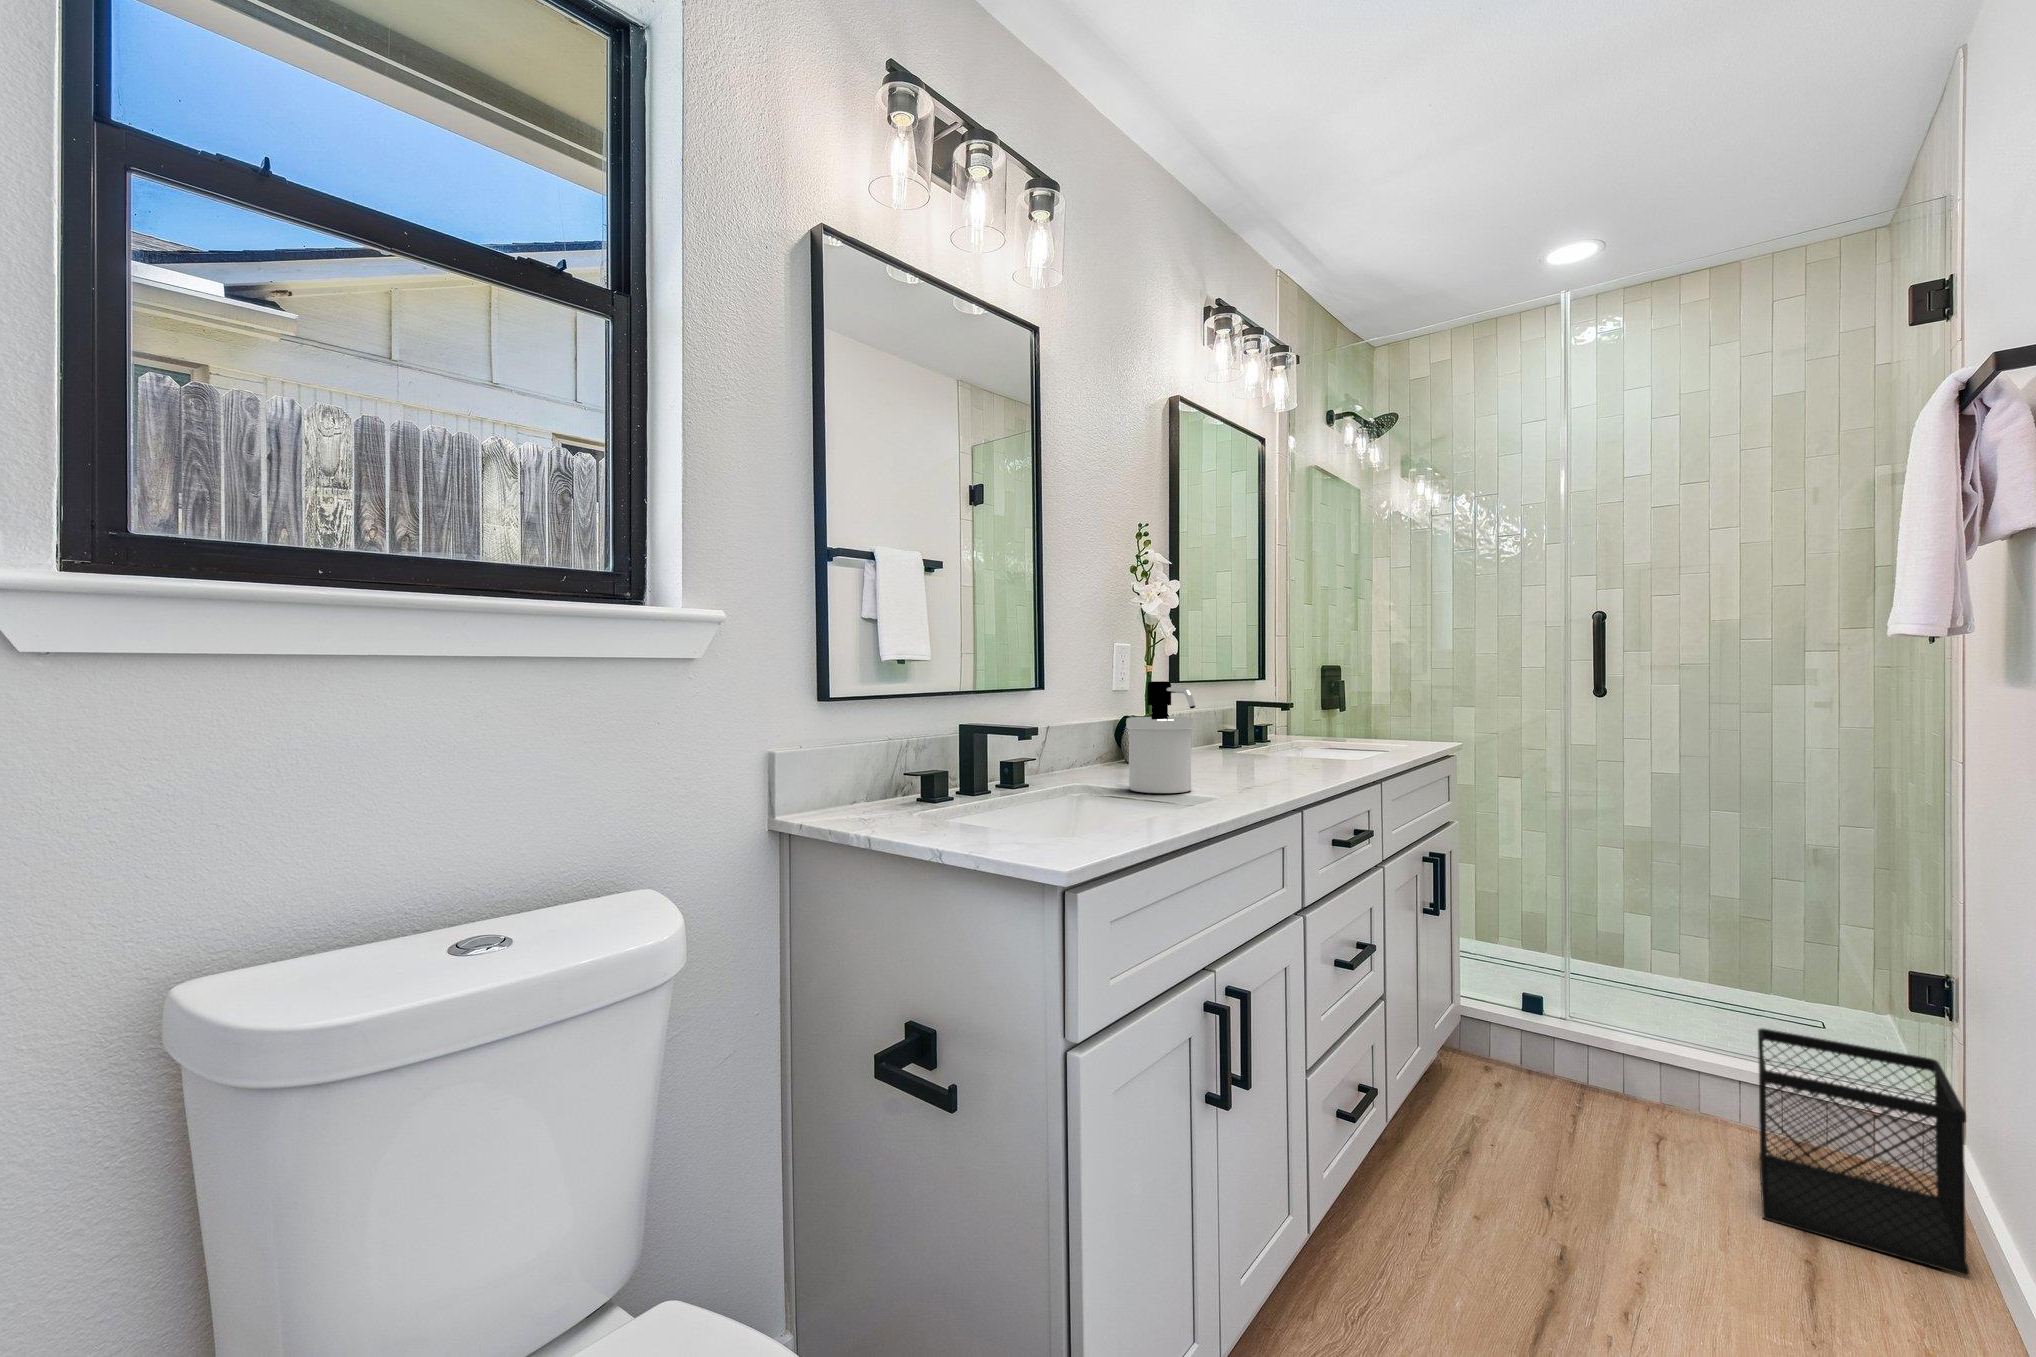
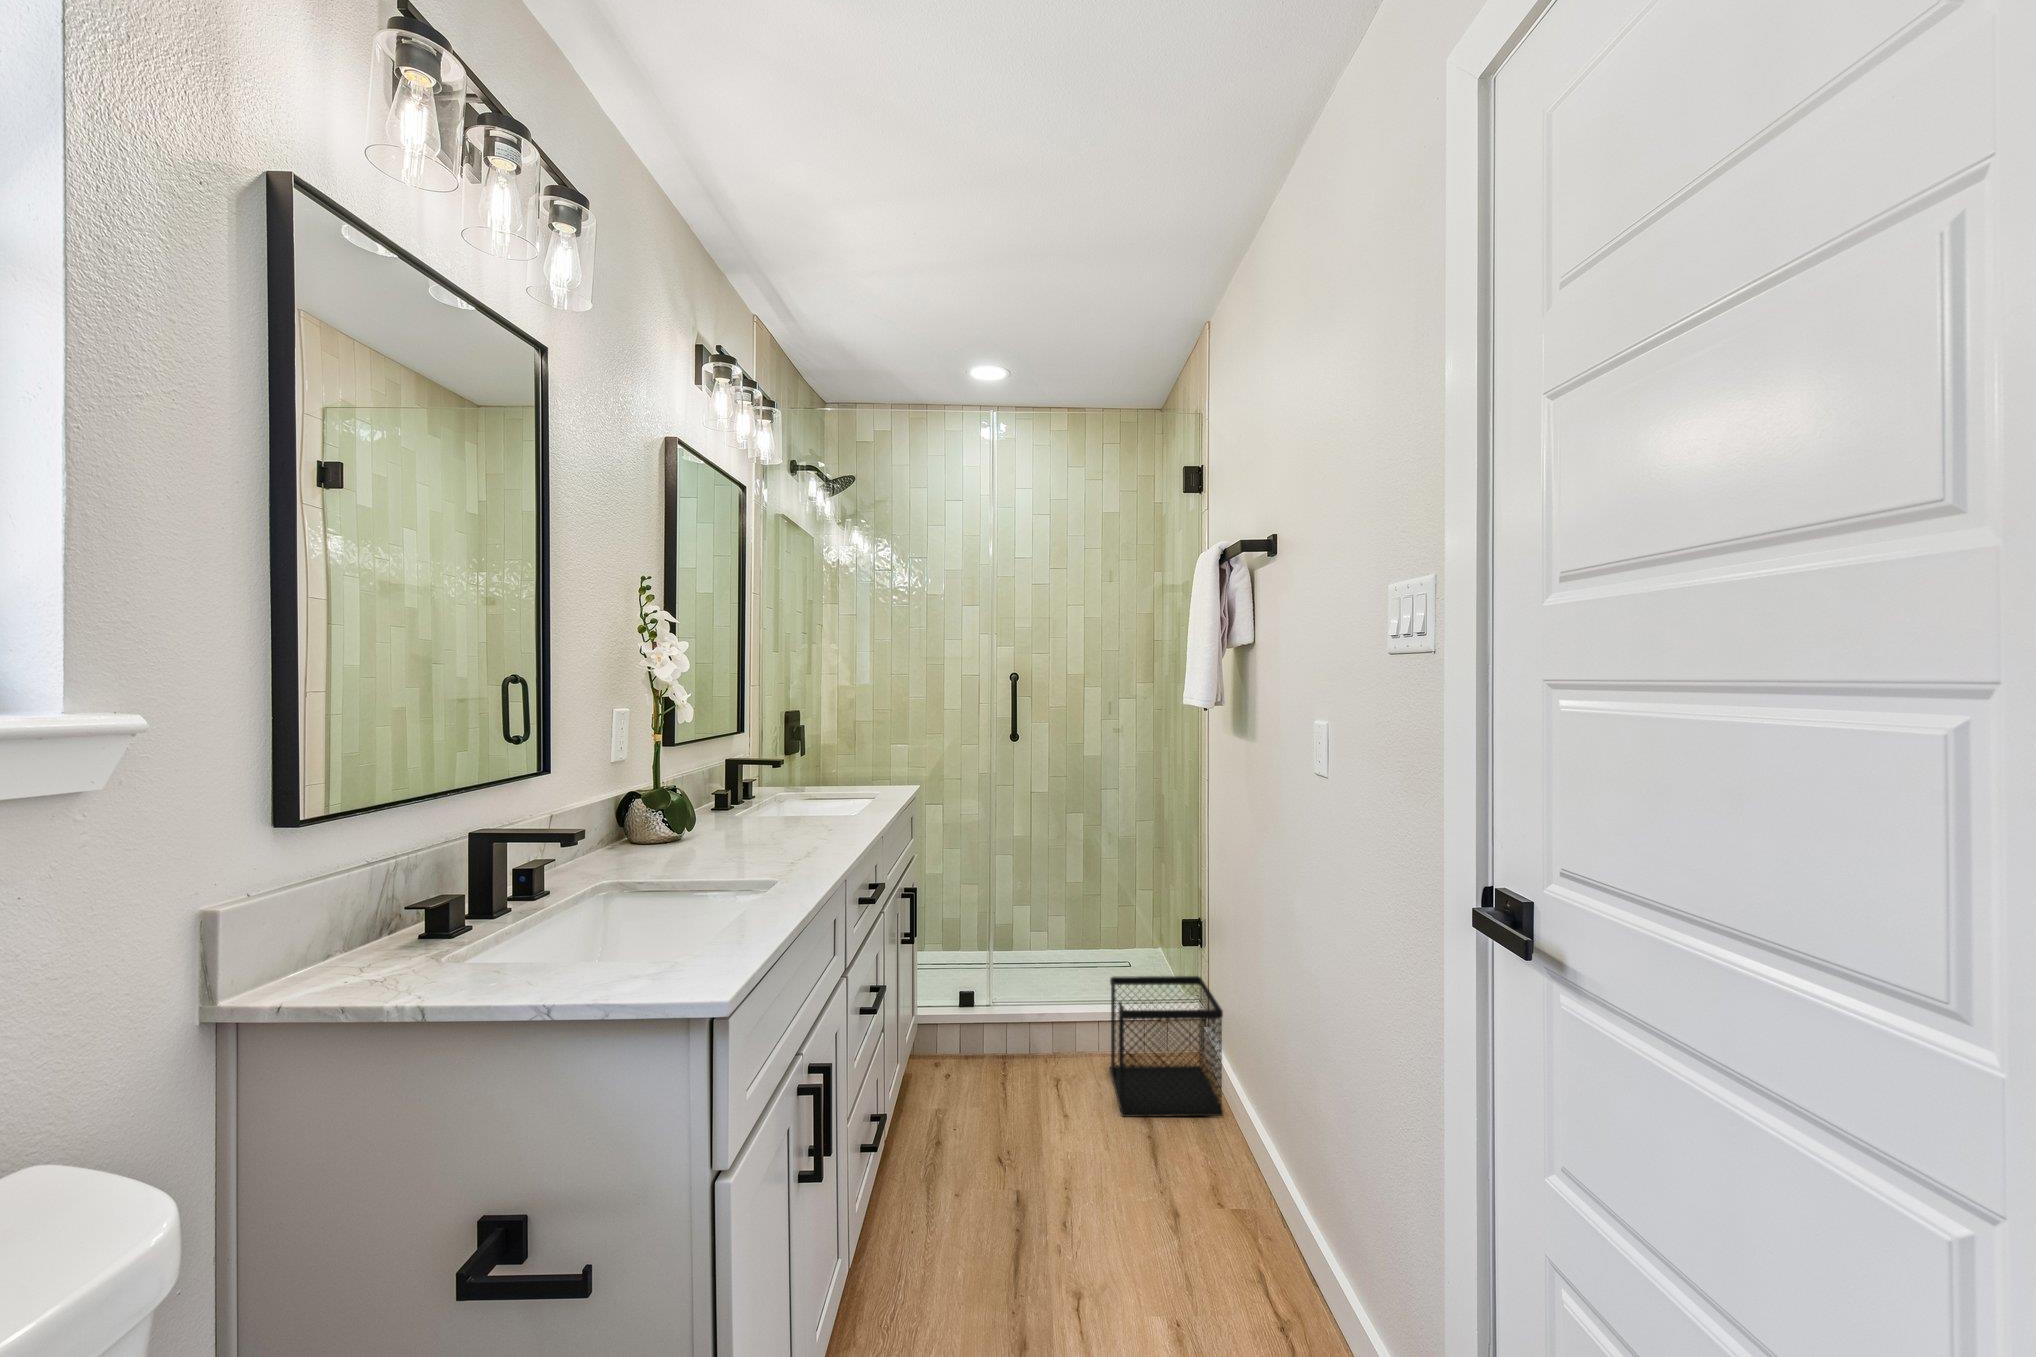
soap dispenser: present [1126,681,1195,793] -> none [670,759,757,878]

